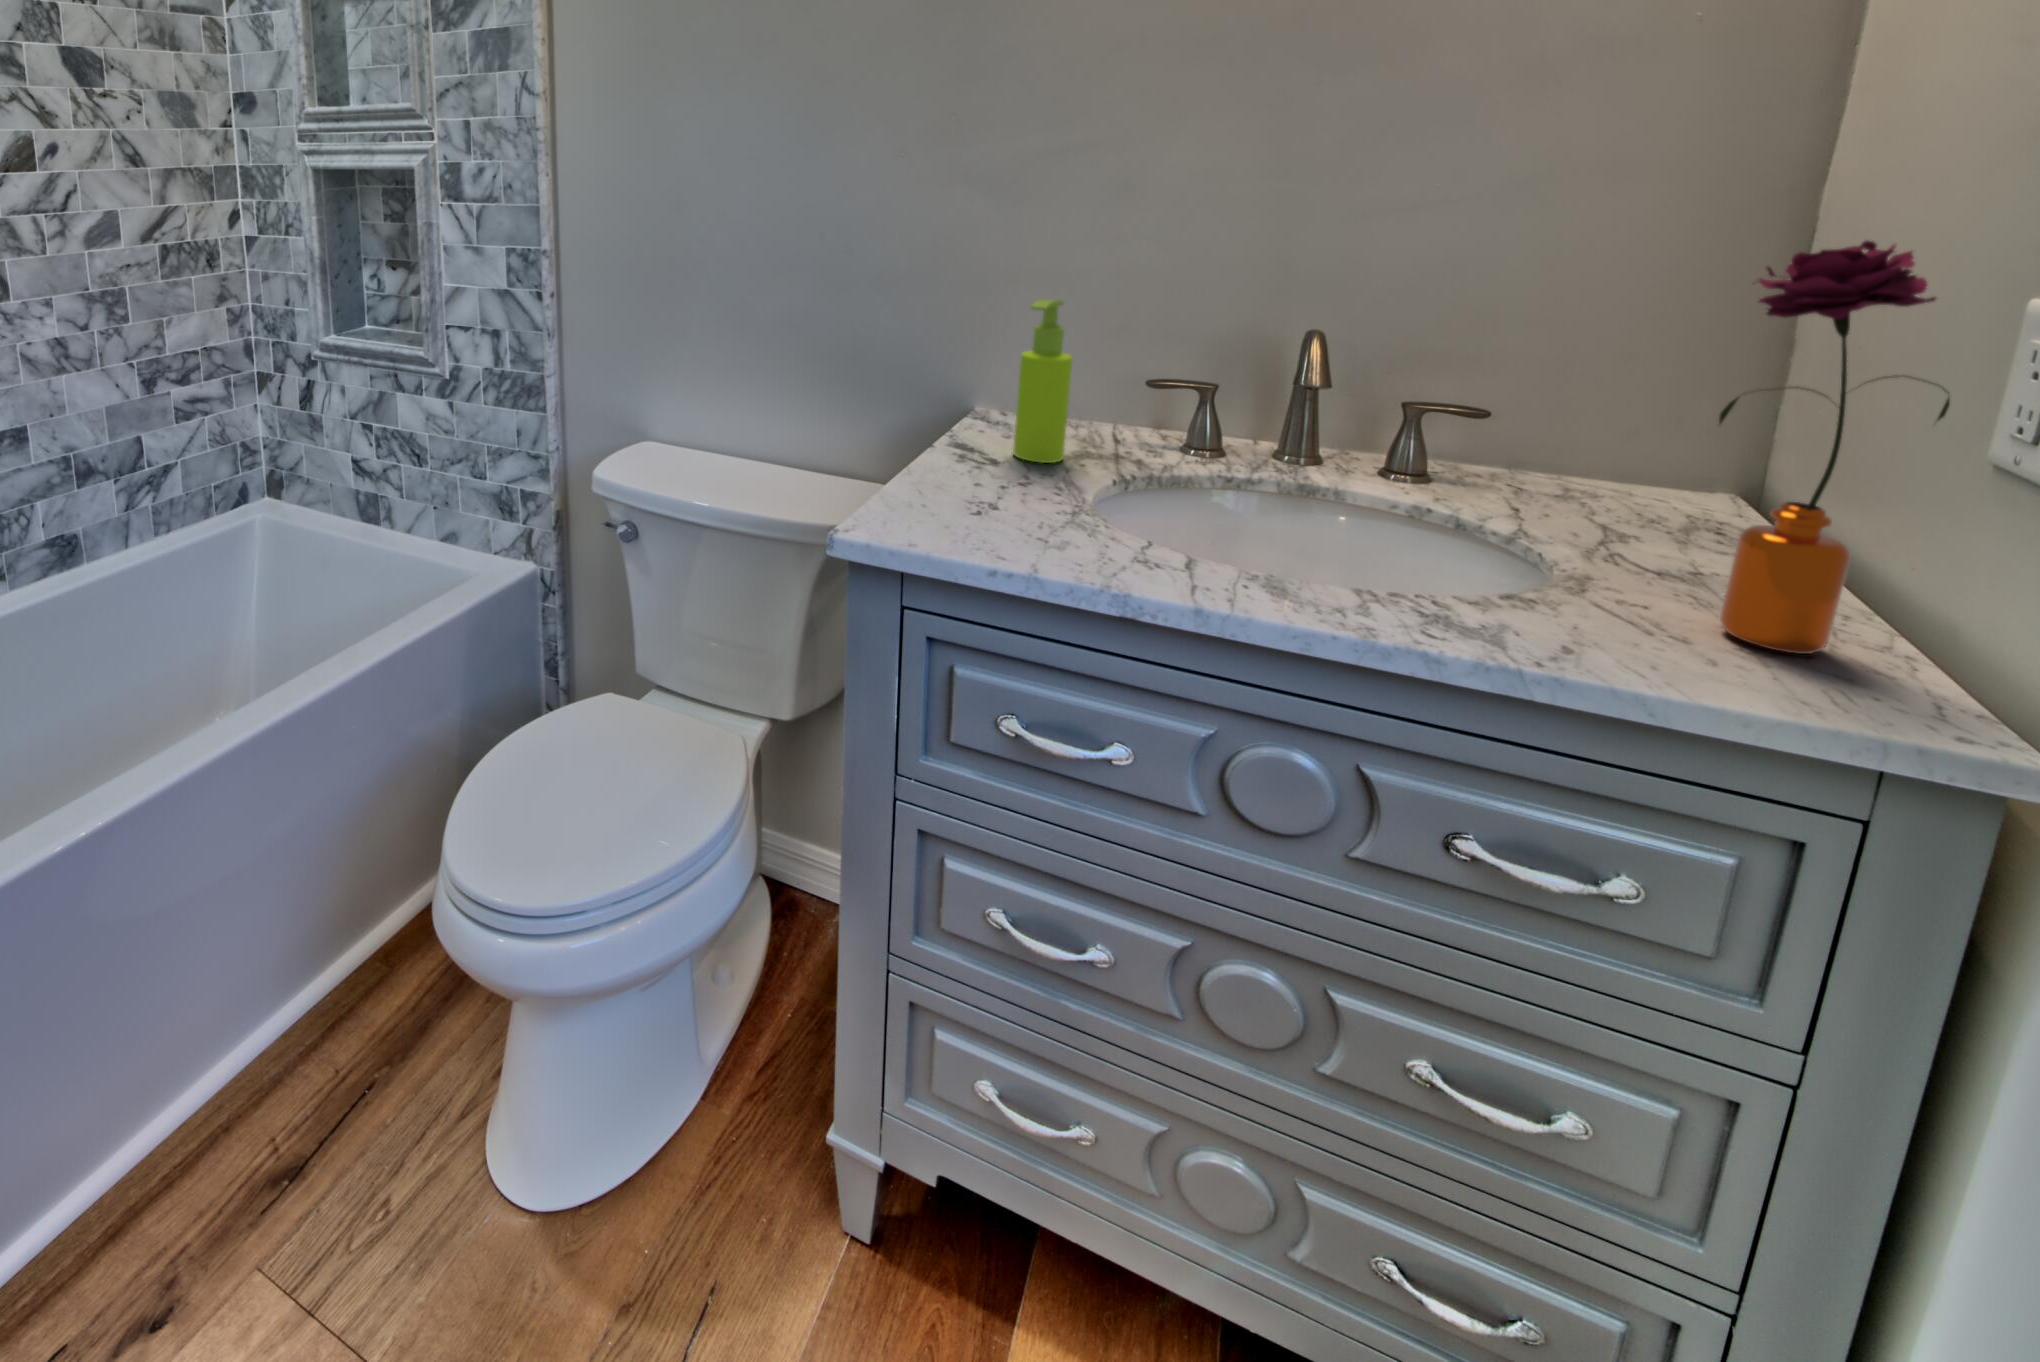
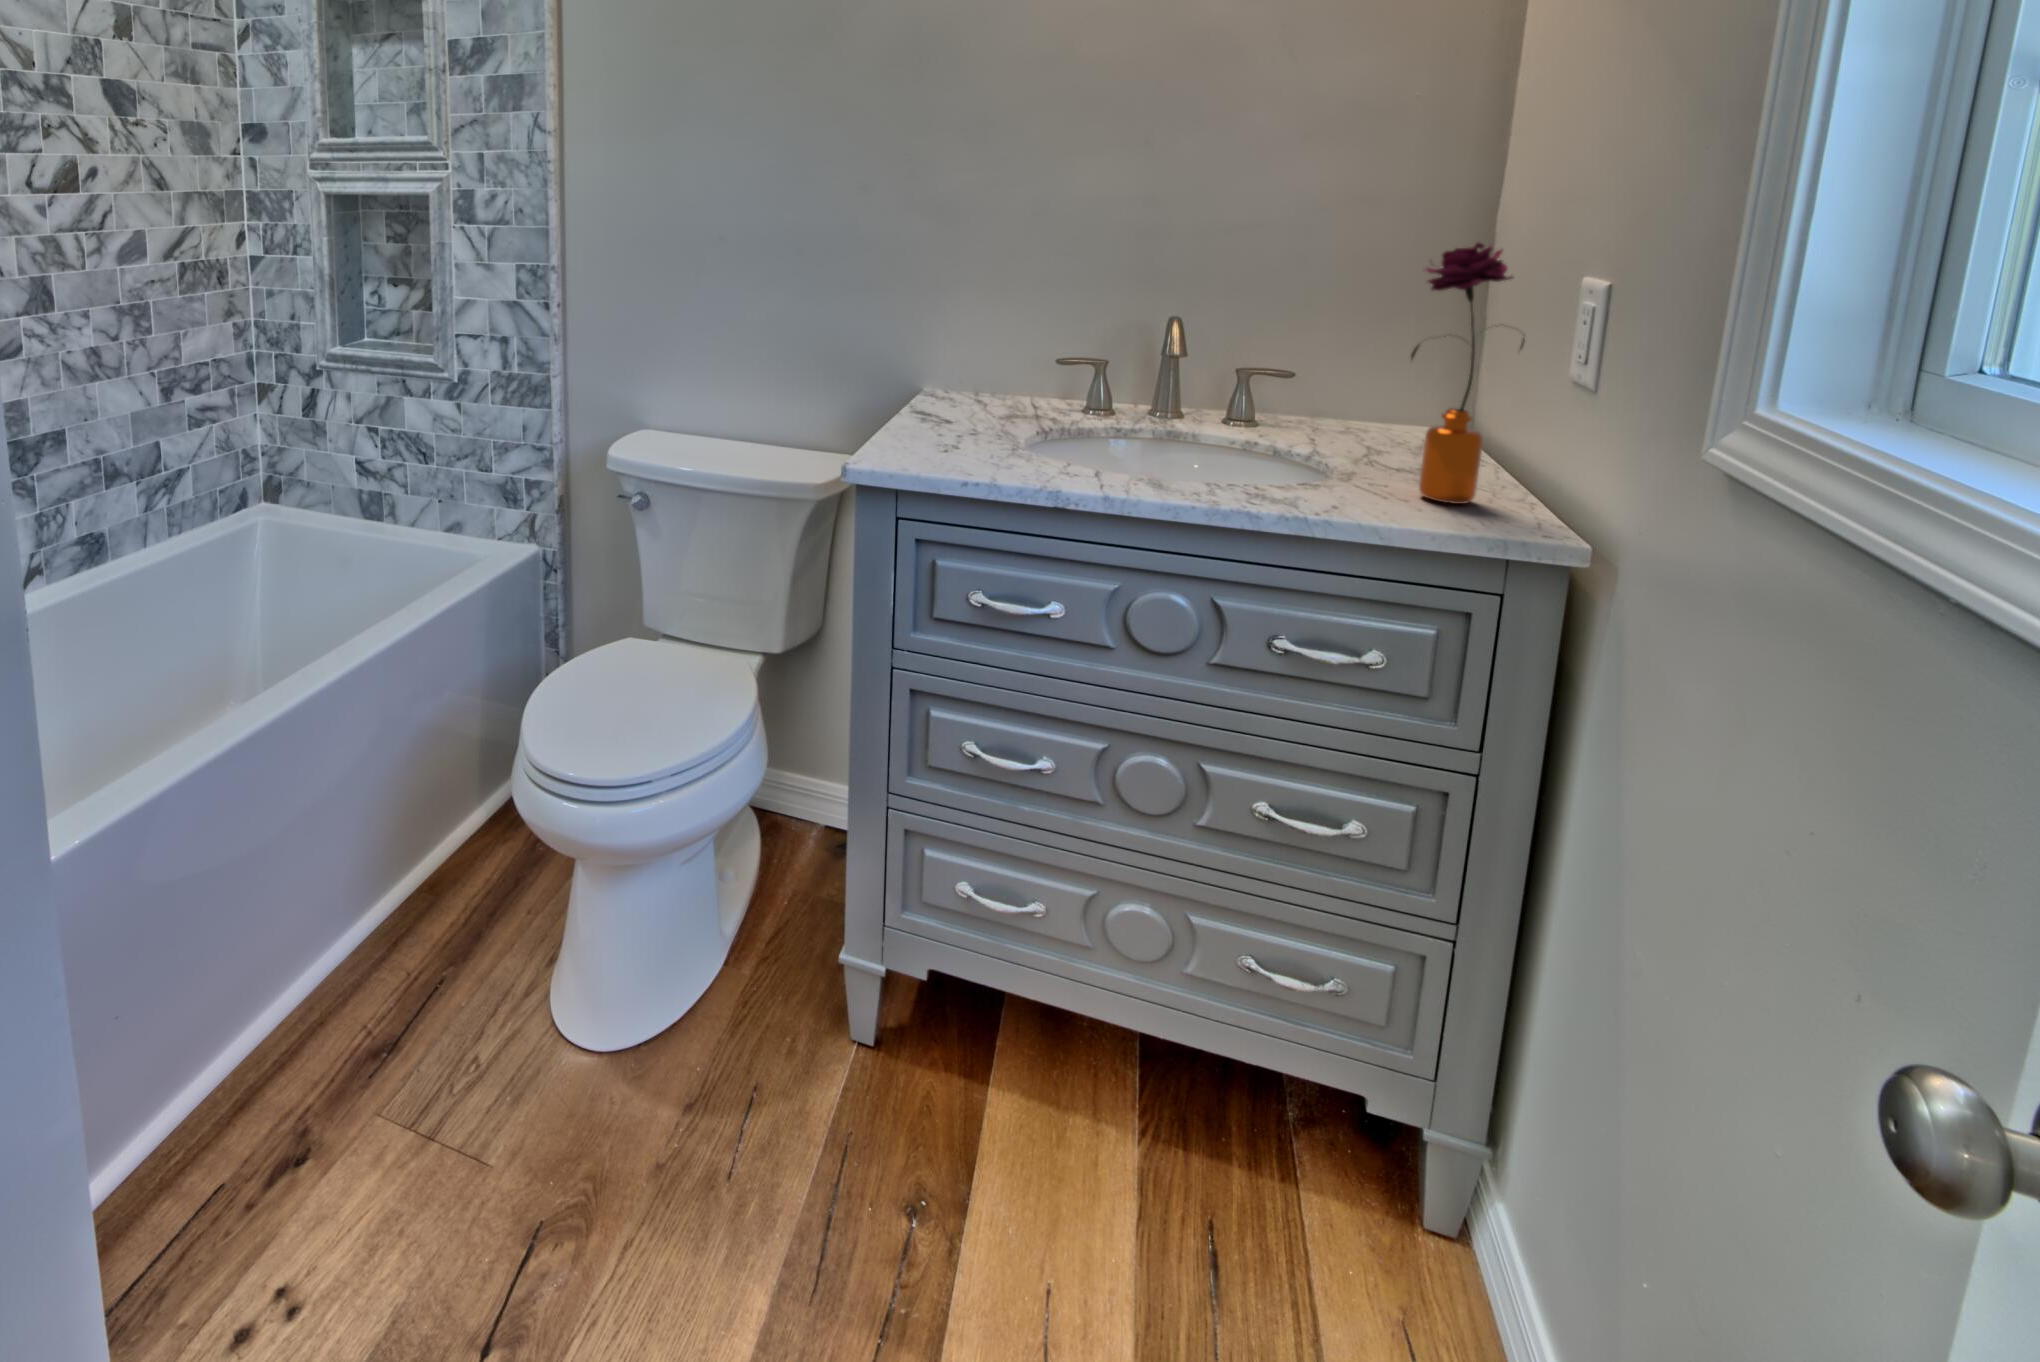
soap dispenser: present [1013,299,1073,463] -> none [963,296,1005,422]

